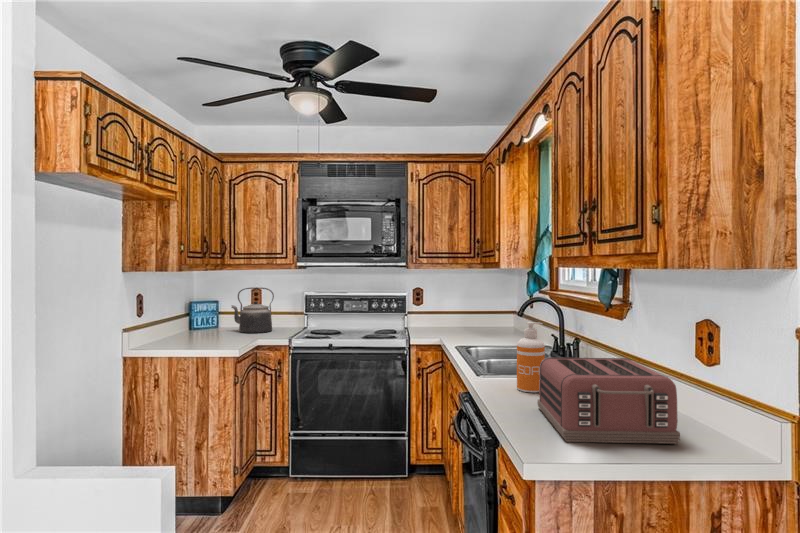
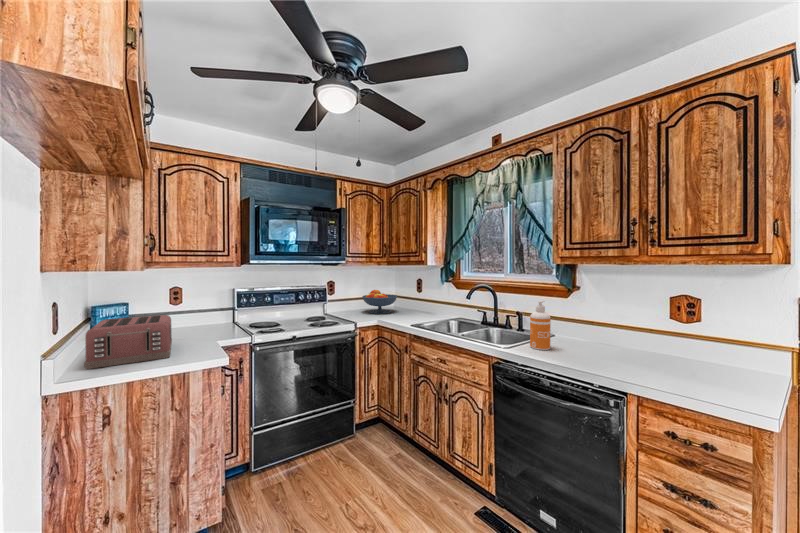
kettle: present [231,288,274,333] -> none [155,286,208,336]
fruit bowl: none [446,302,494,335] -> present [362,290,397,314]
toaster: present [538,358,680,444] -> present [84,315,172,369]

